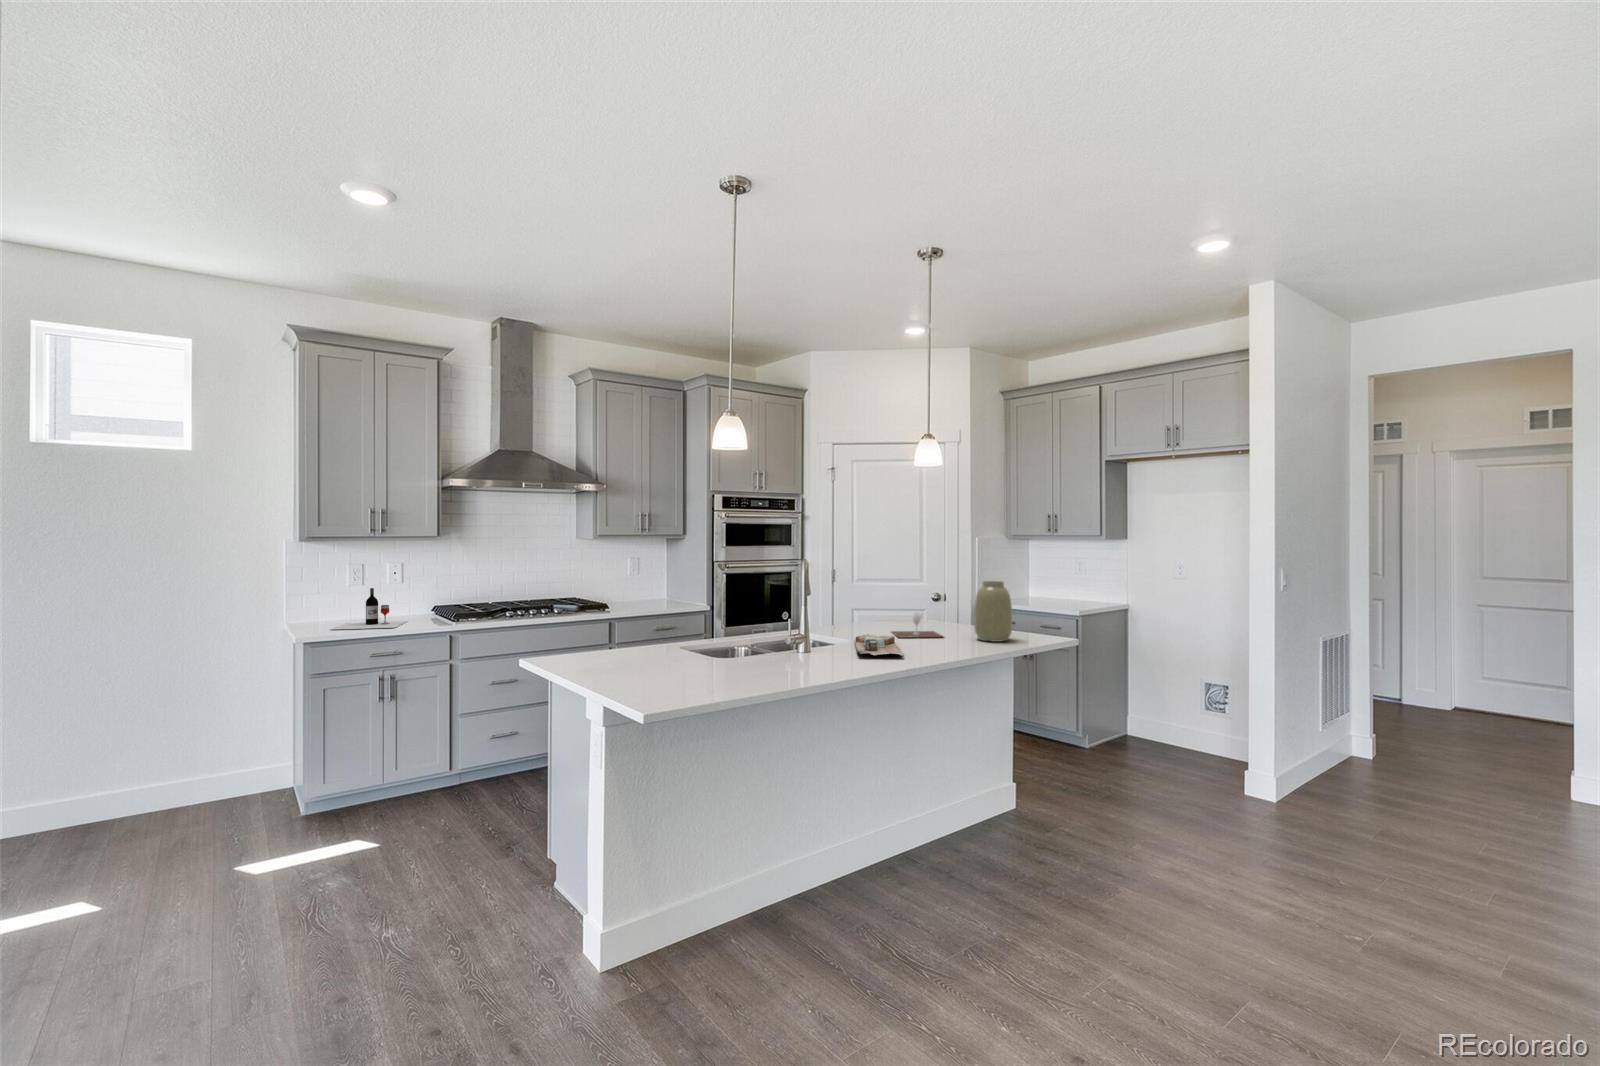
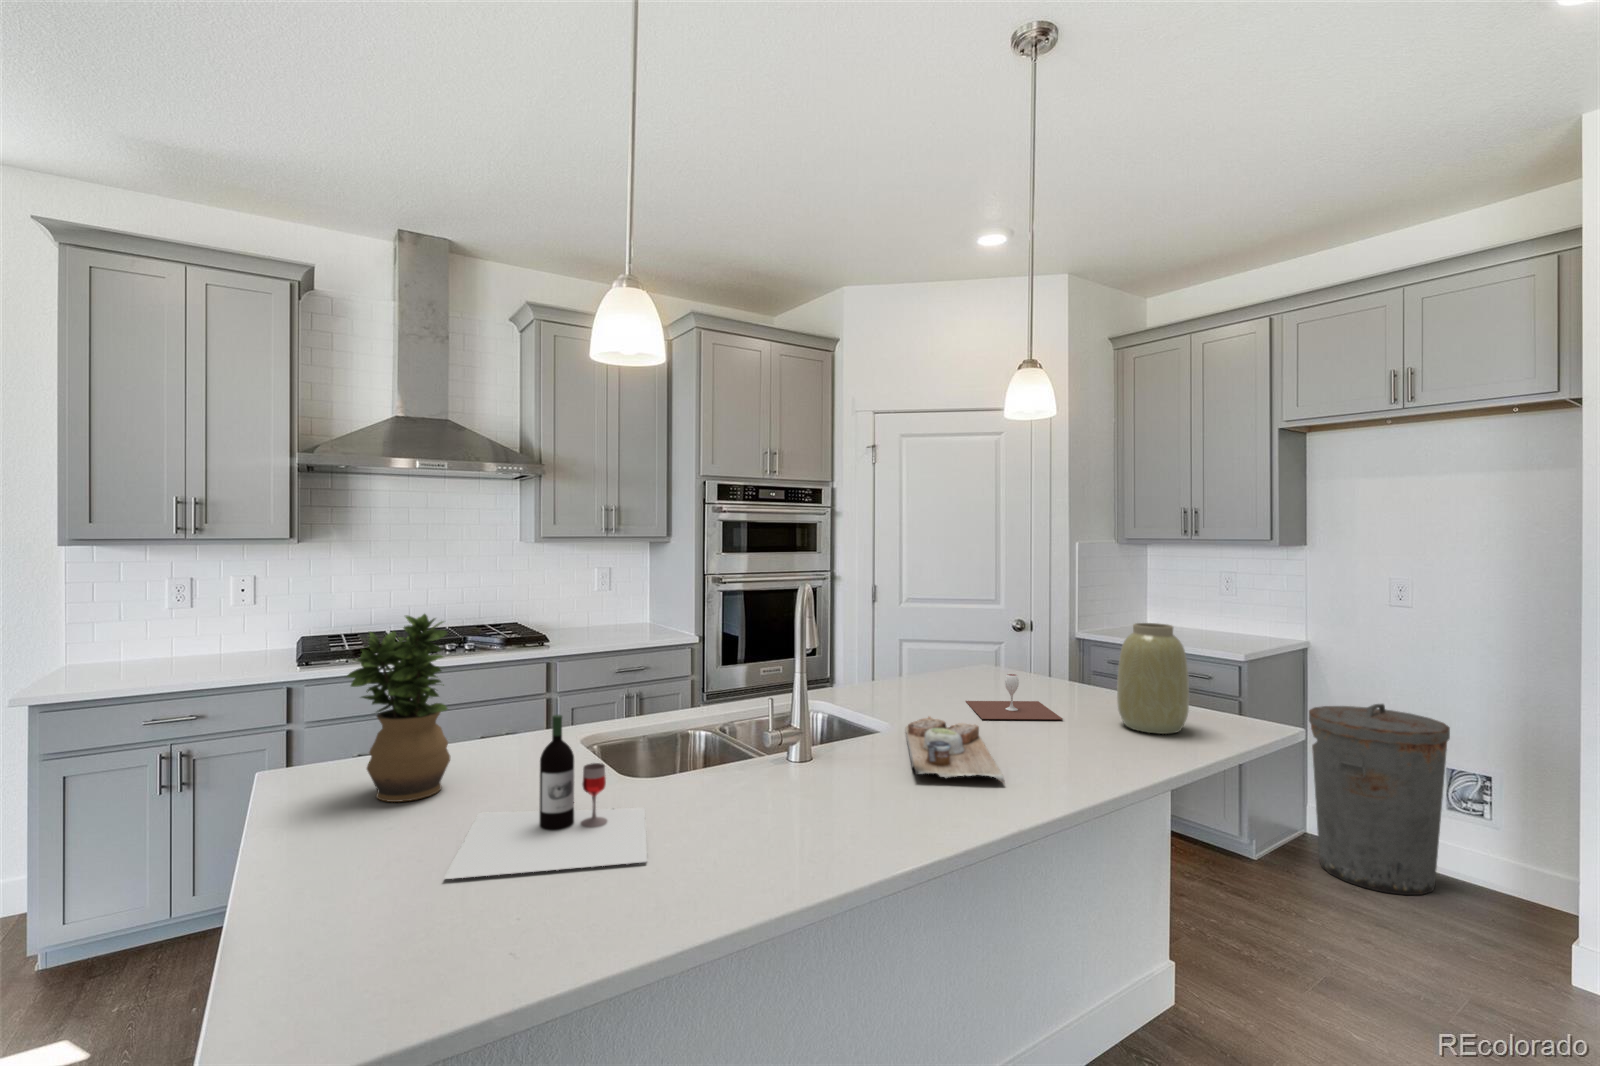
potted plant: none [571,573,622,667] -> present [347,614,450,802]
wine bottle: present [332,588,407,630] -> present [444,715,647,879]
trash can: none [1123,642,1204,762] -> present [1309,704,1450,895]

